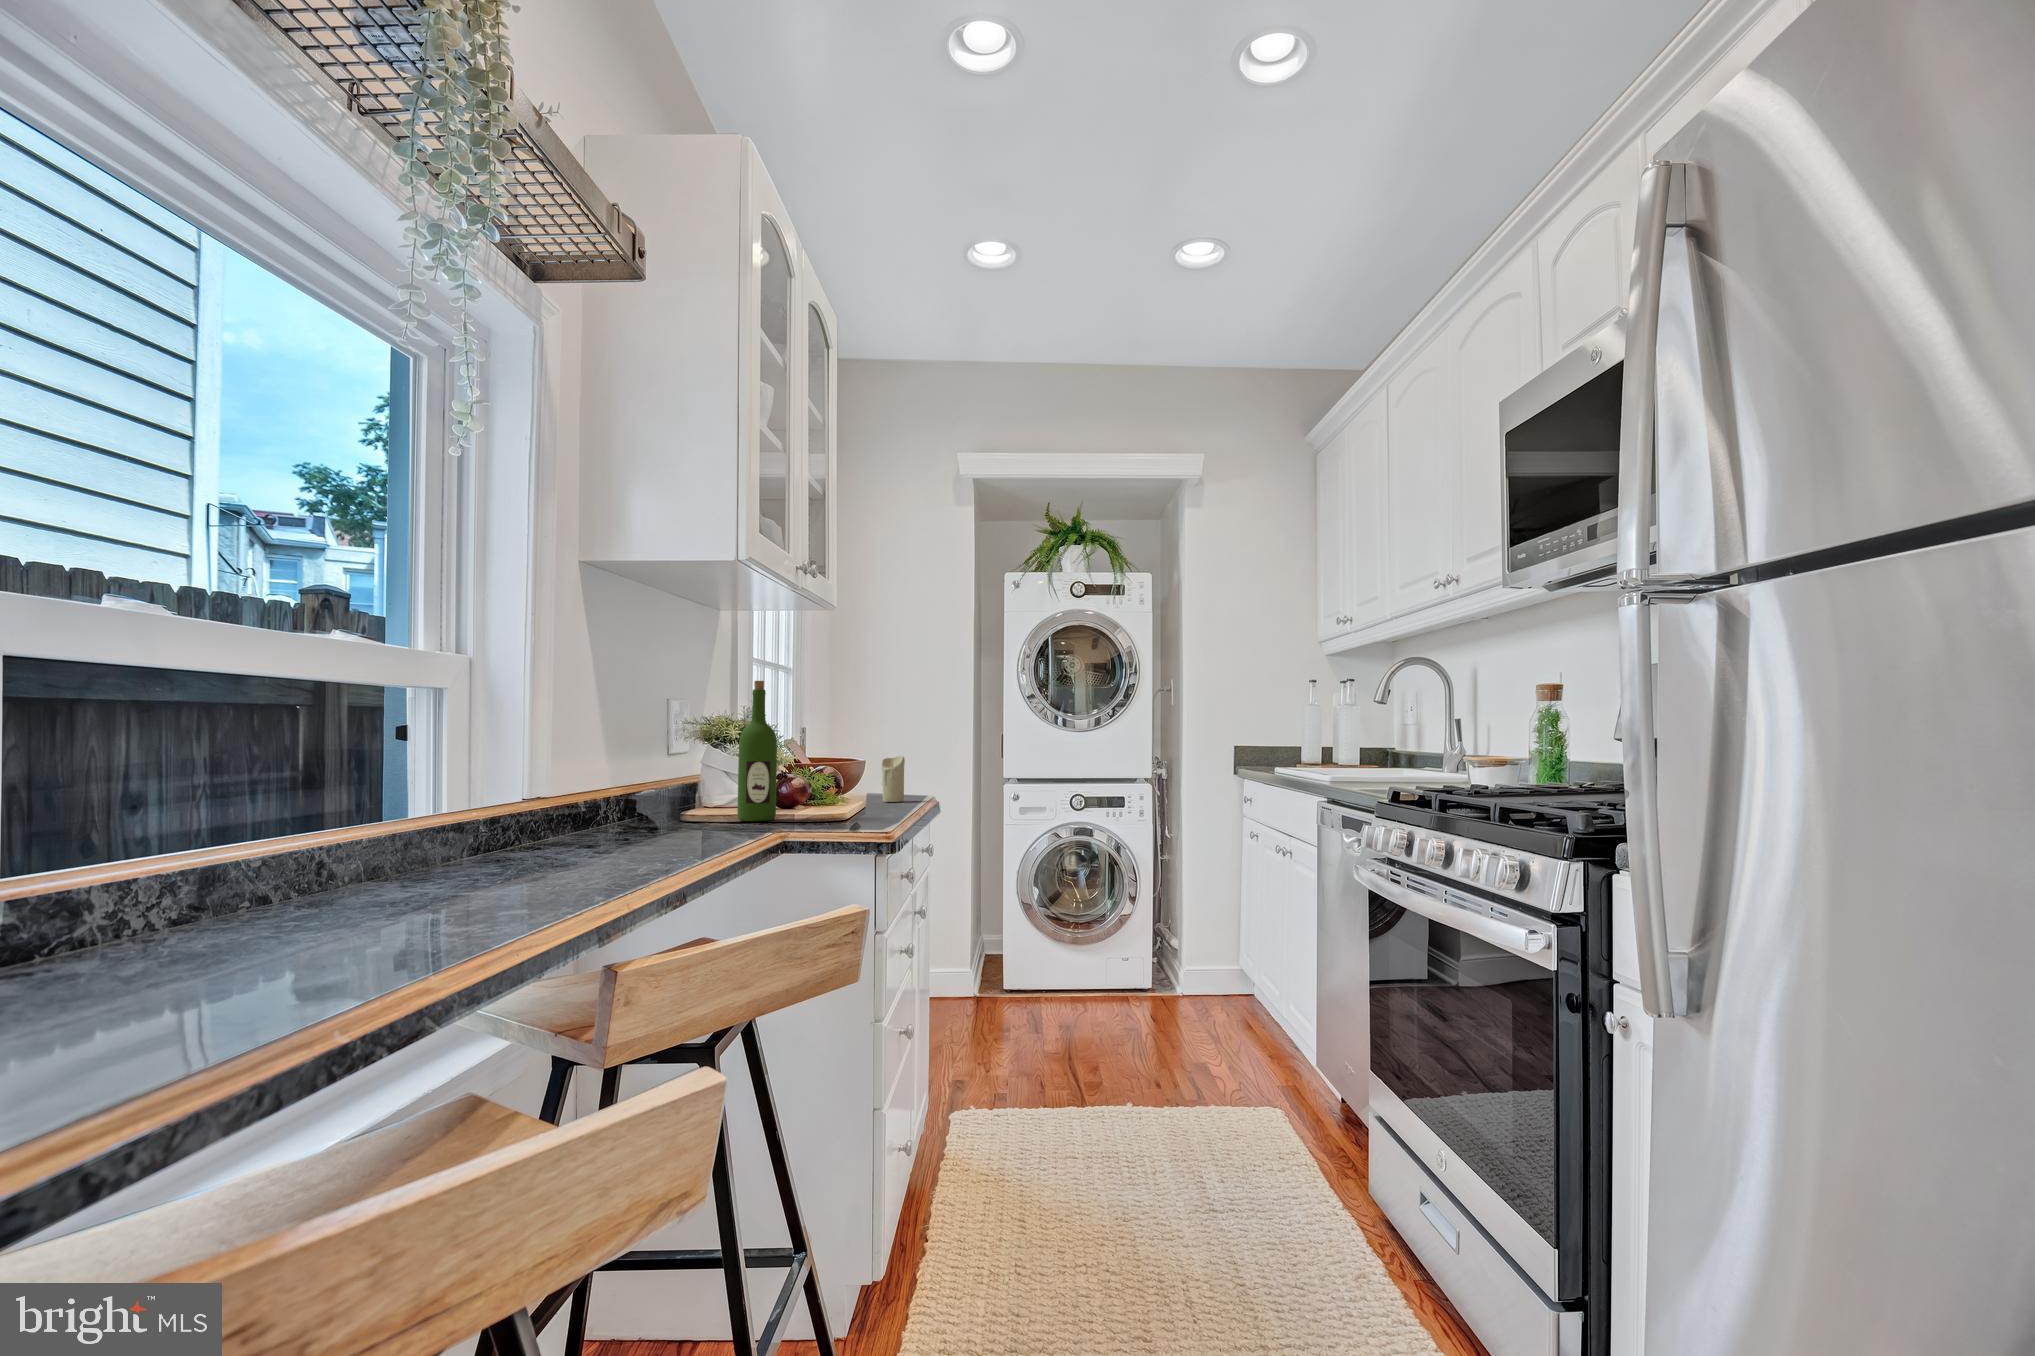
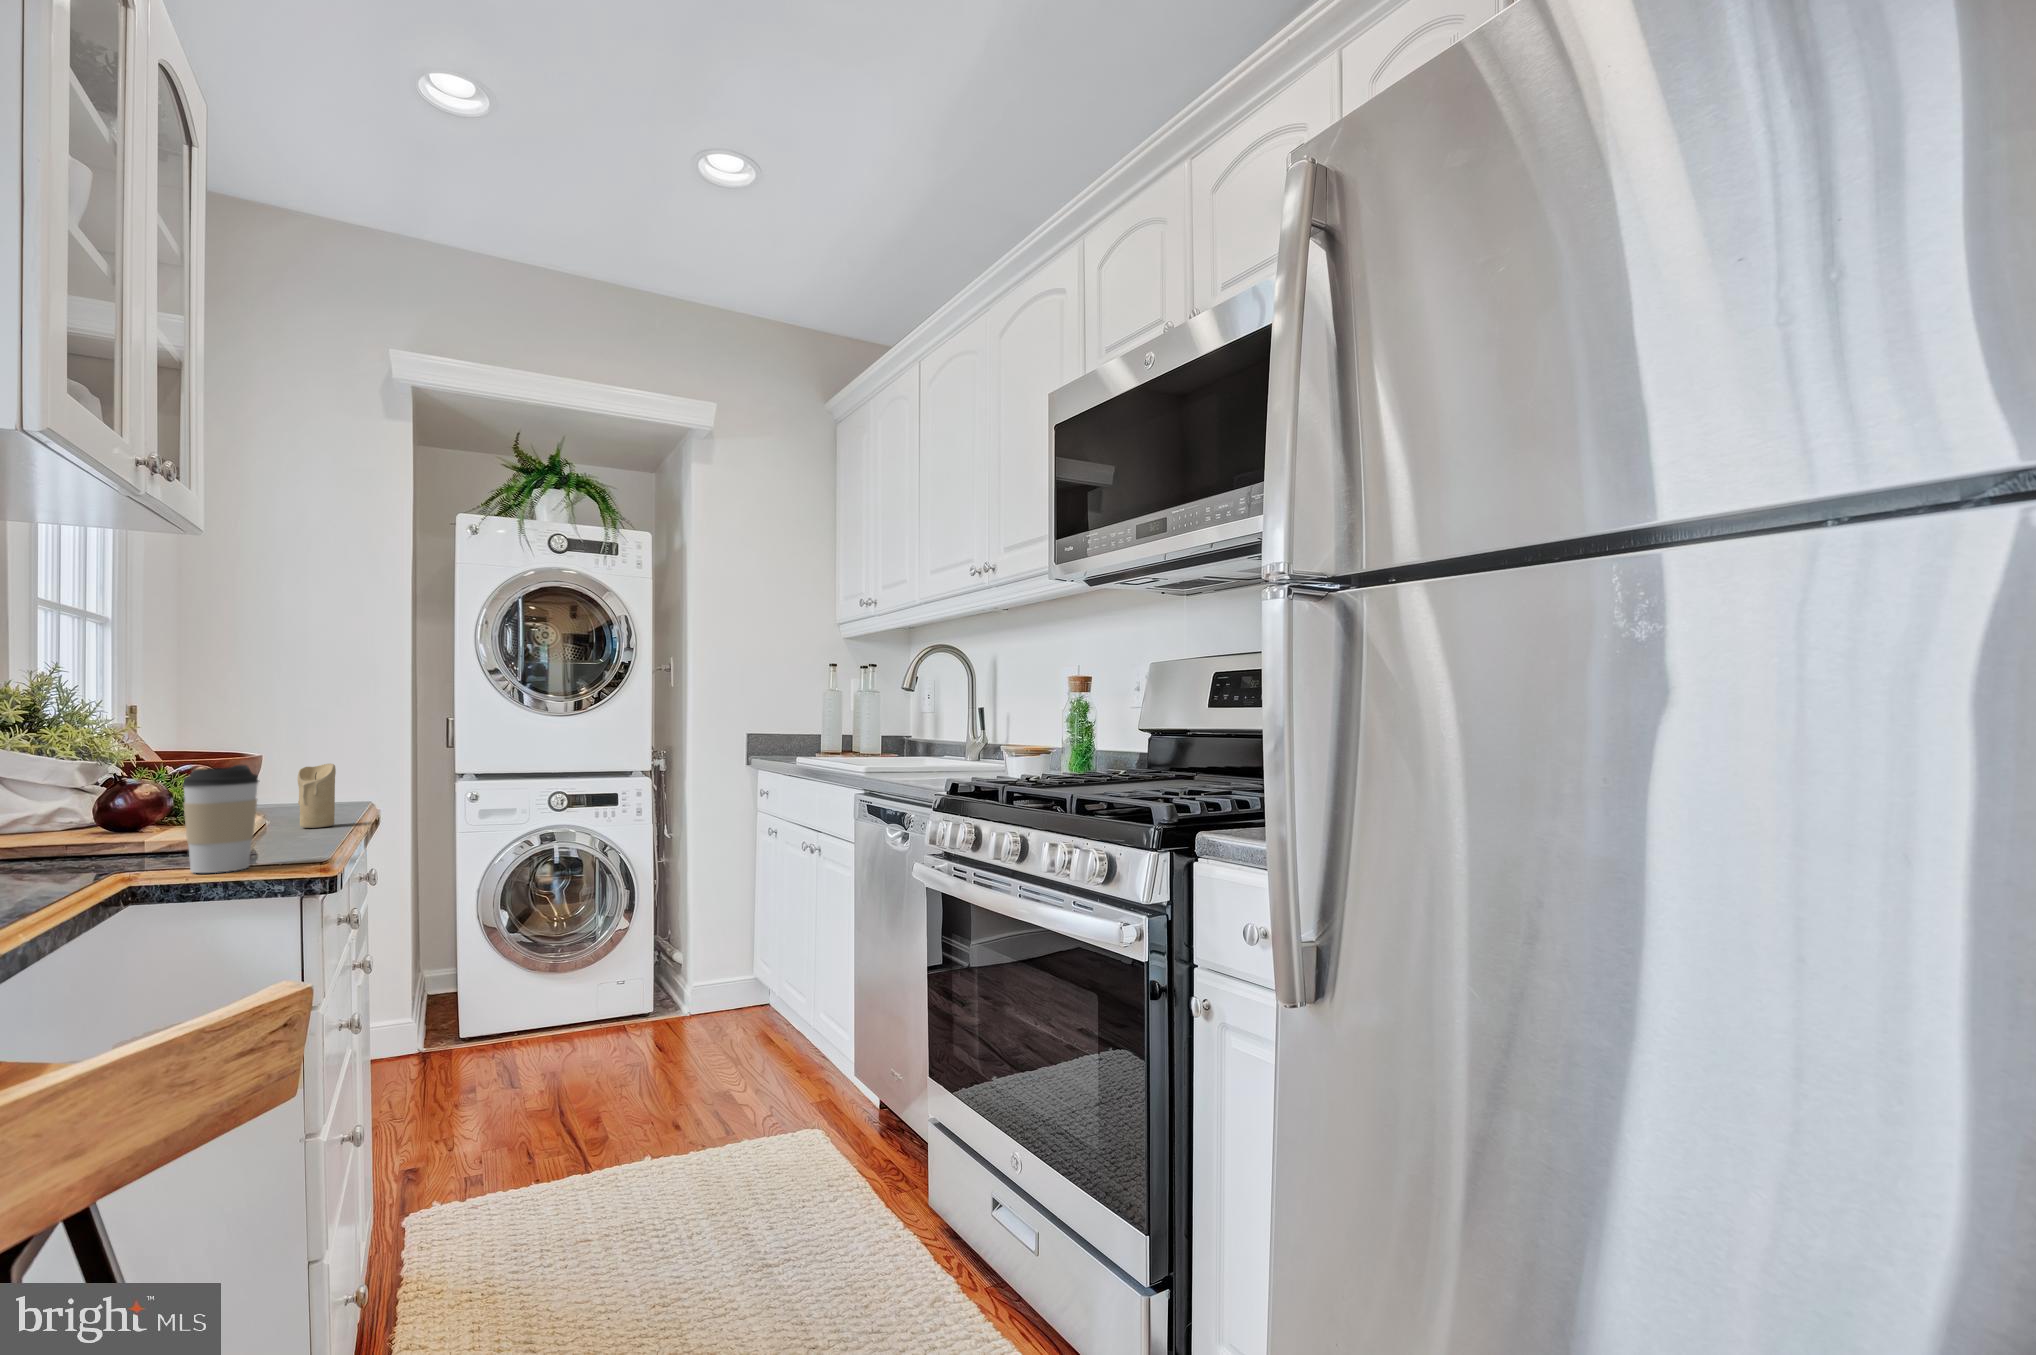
wine bottle: present [738,681,777,821] -> none [55,665,130,881]
coffee cup: none [802,749,845,822] -> present [182,765,258,873]

